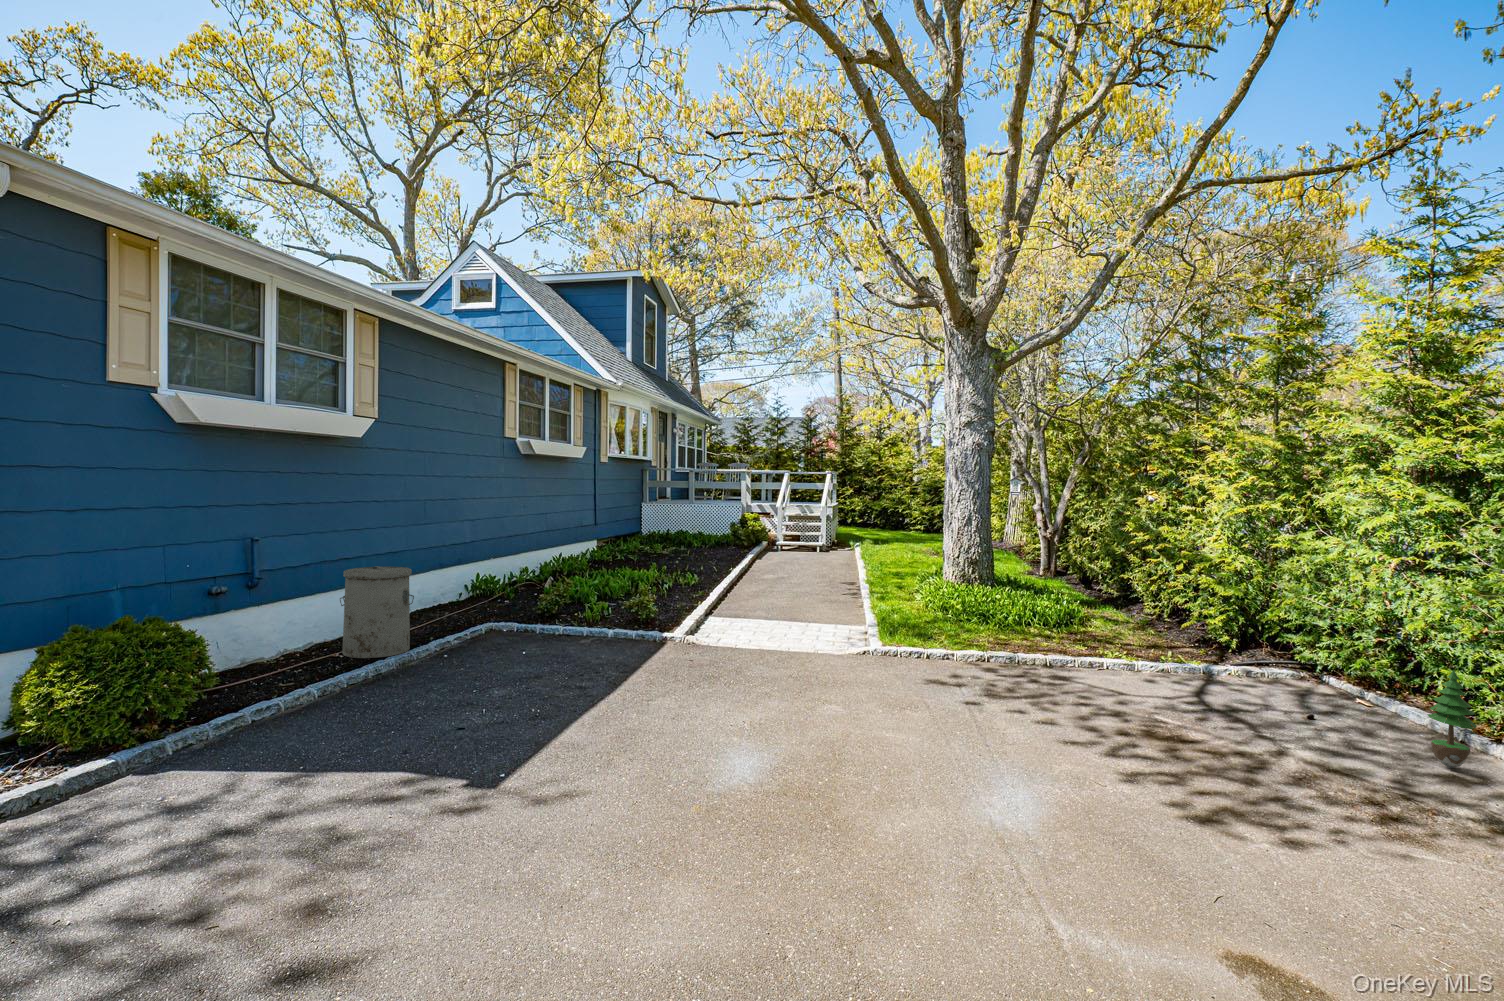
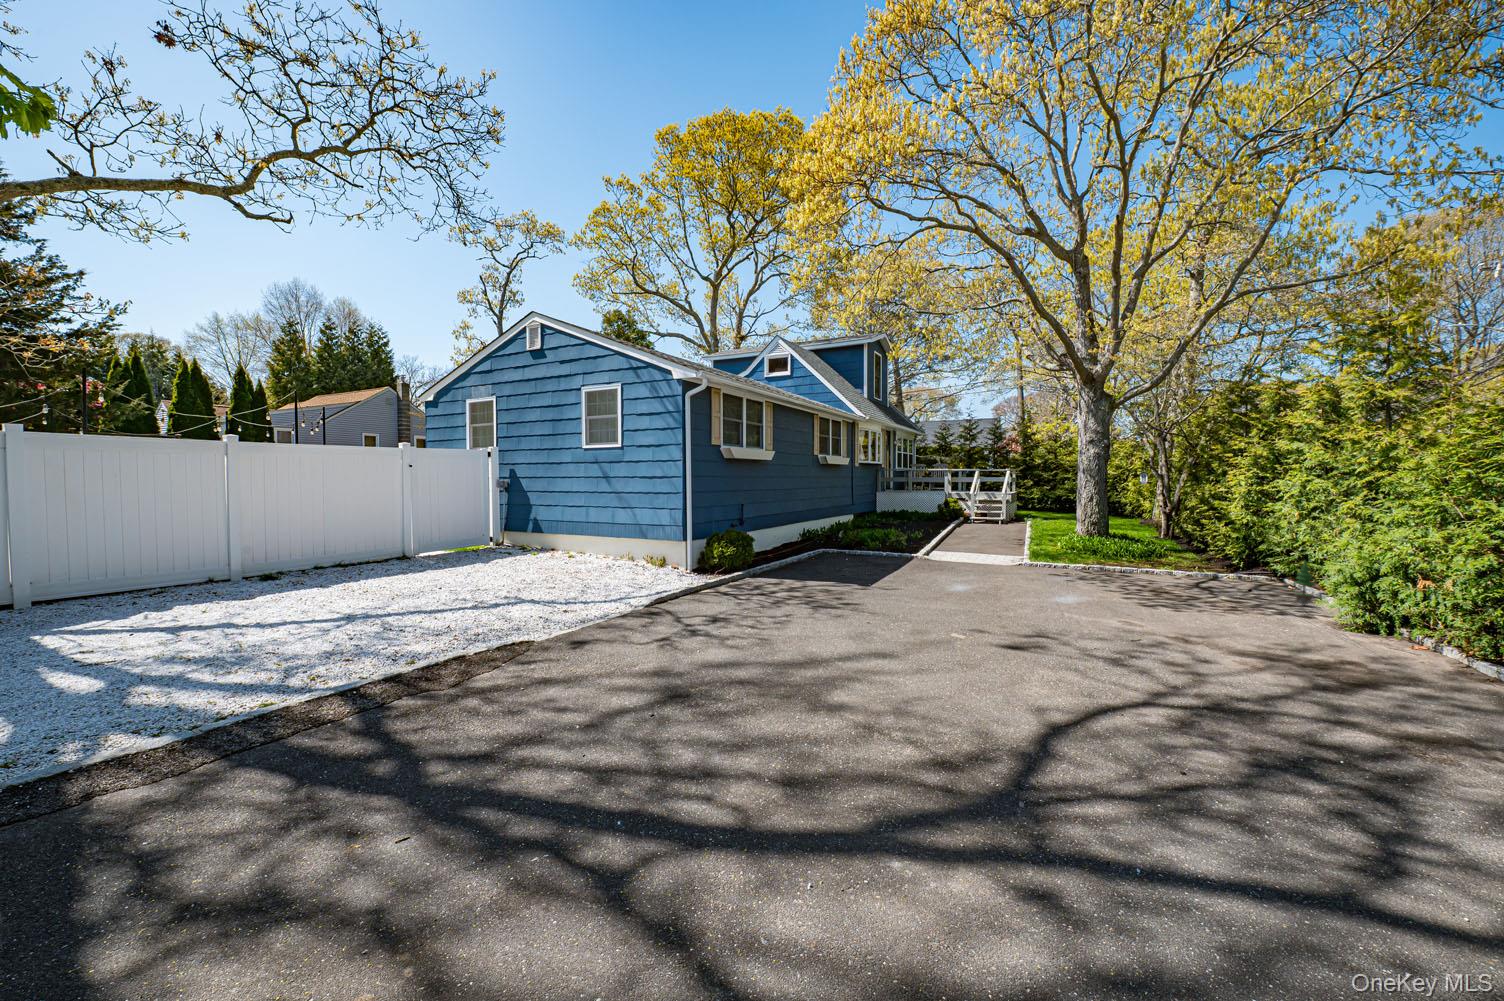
trash can: present [340,566,414,658] -> none [765,518,795,557]

